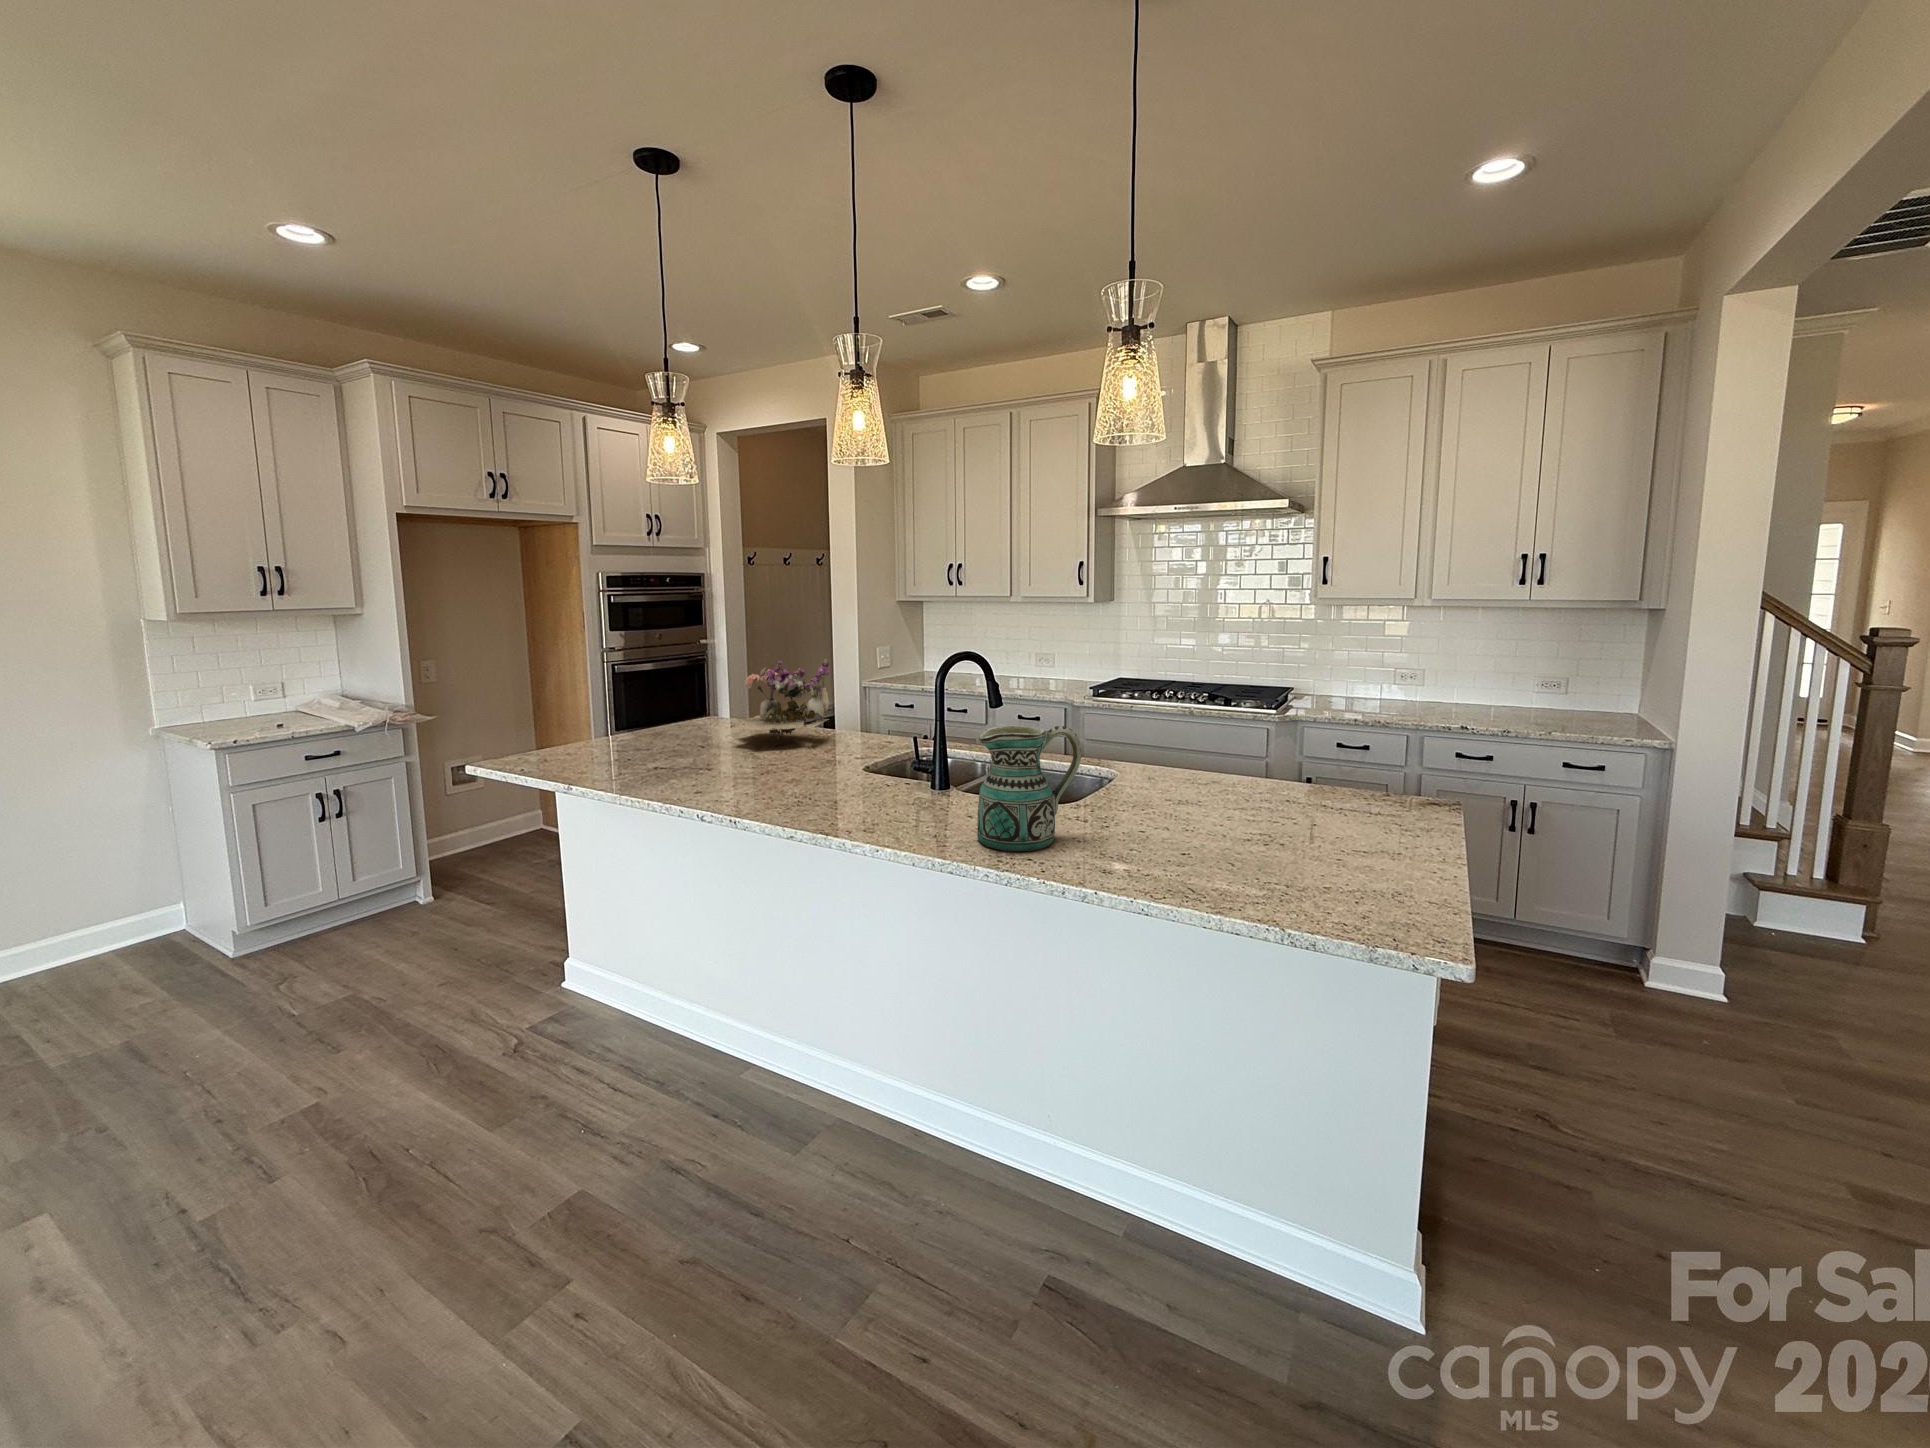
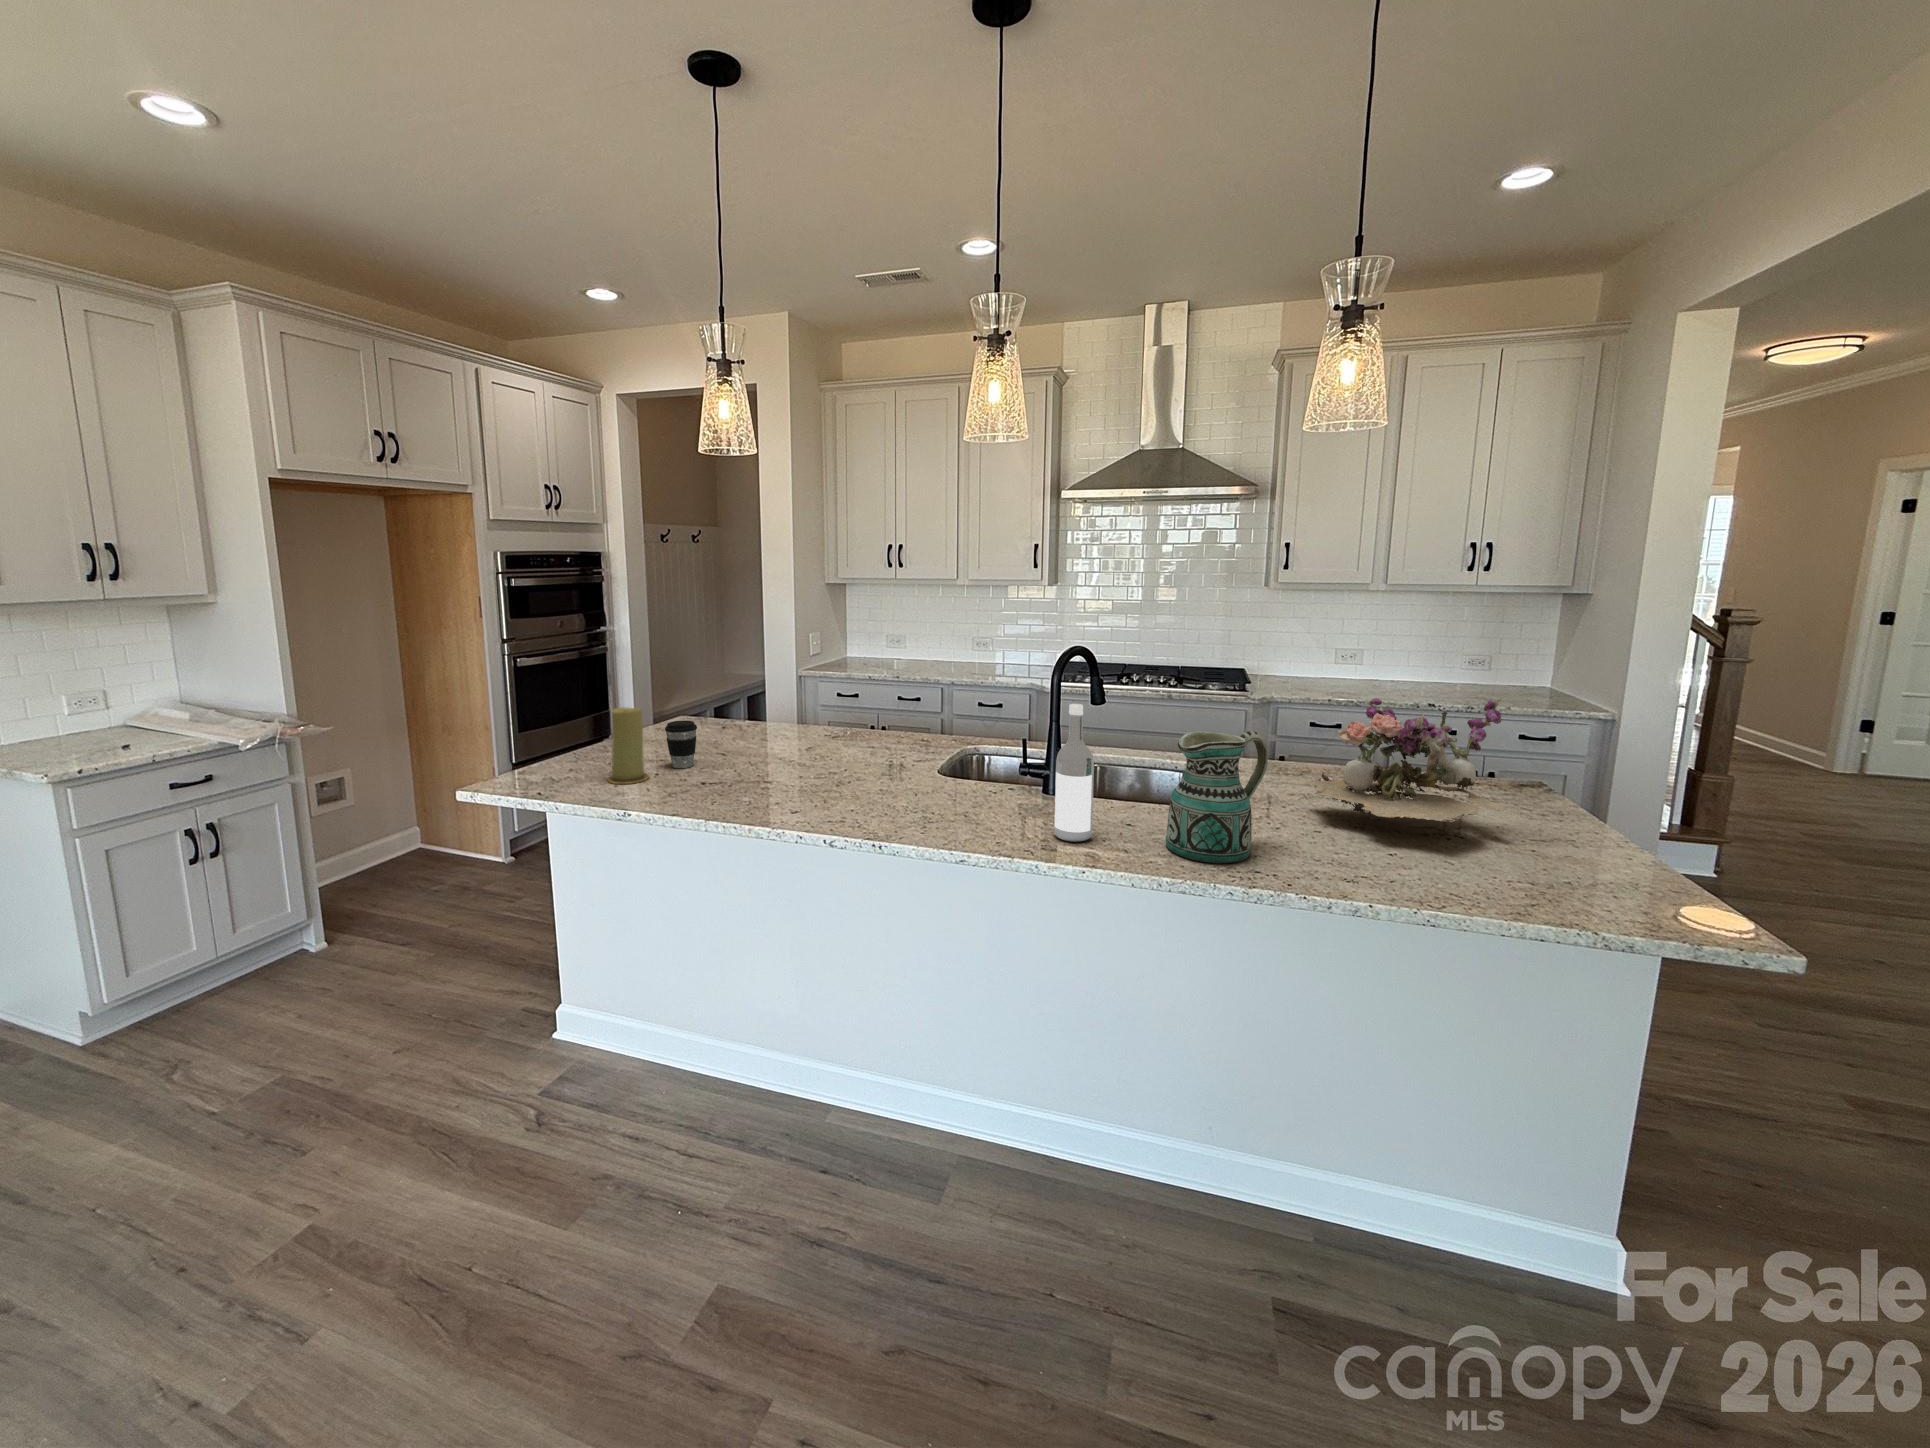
flower arrangement: present [734,659,830,738] -> present [1306,698,1505,823]
wine bottle: none [888,697,923,826] -> present [1054,704,1094,842]
candle: none [581,699,620,764] -> present [608,707,649,784]
coffee cup: none [641,713,671,754] -> present [665,721,697,768]

